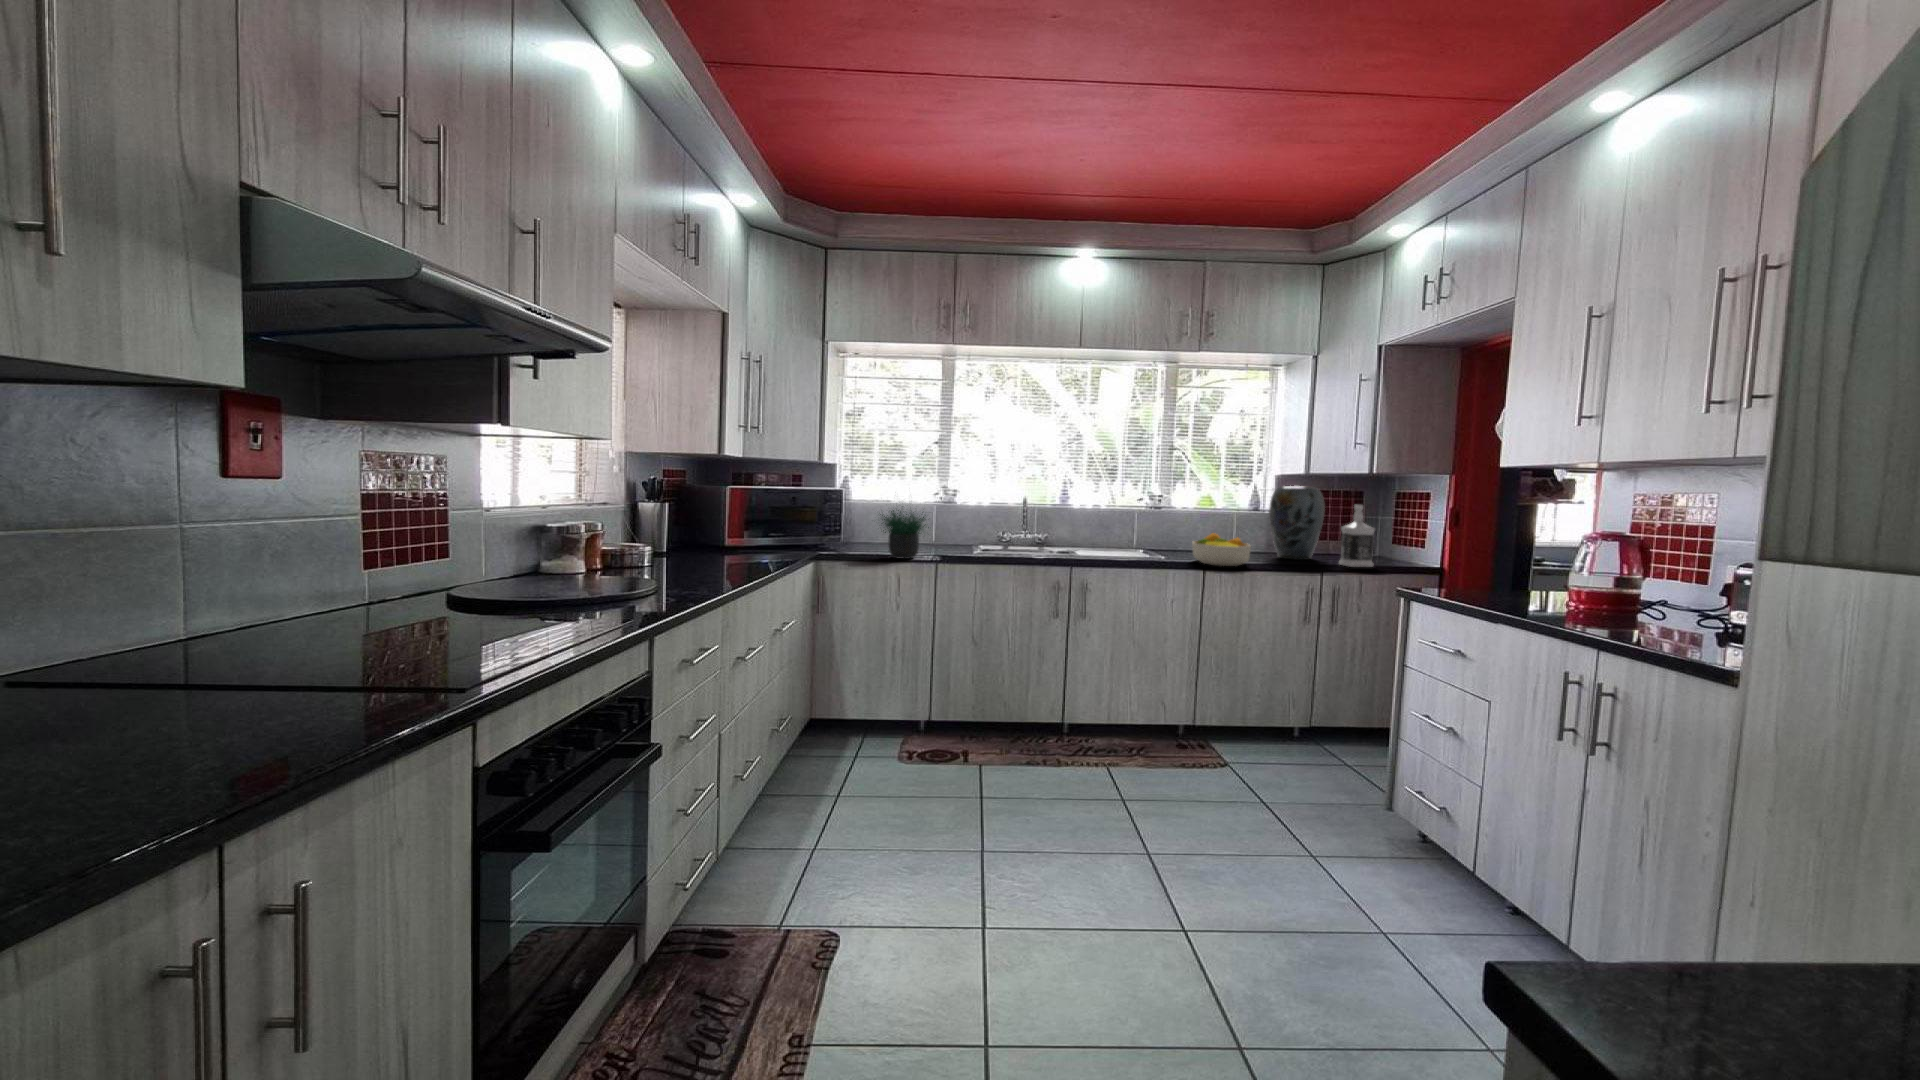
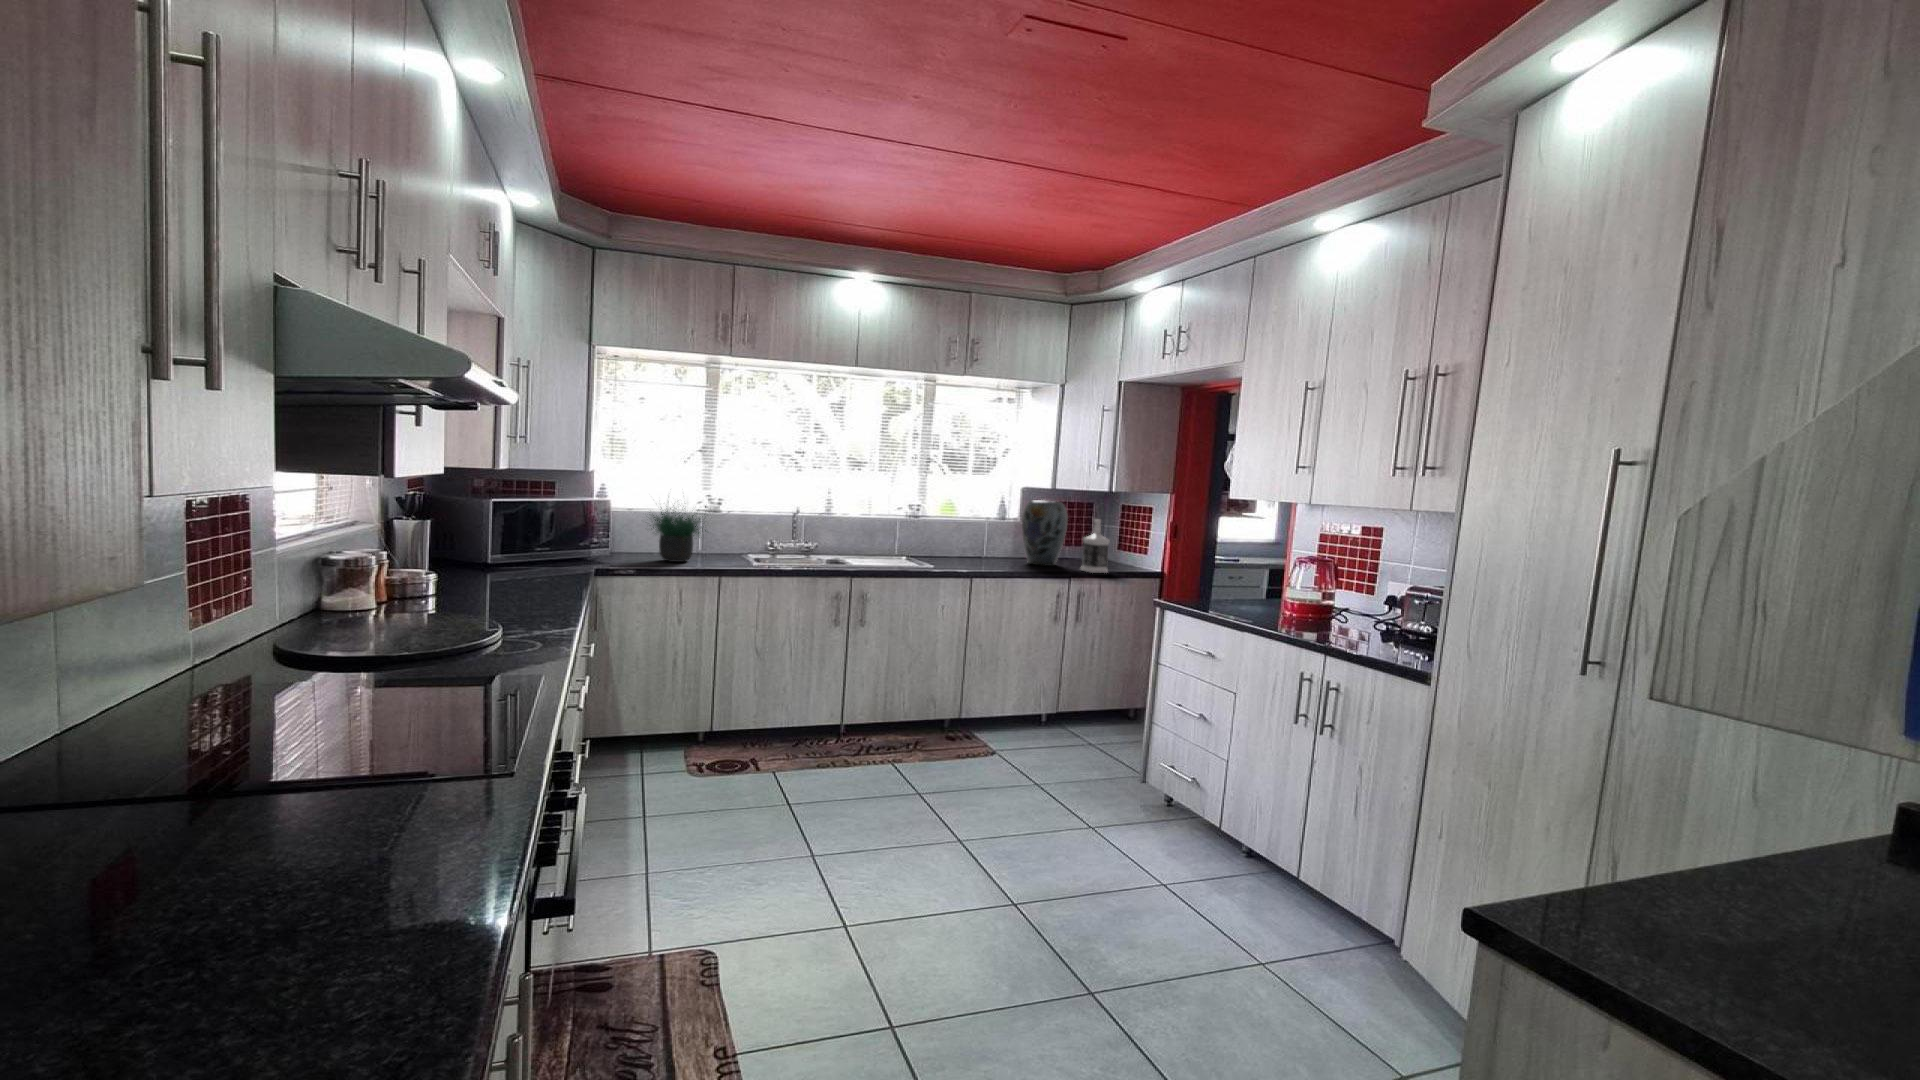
fruit bowl: present [1192,533,1251,566] -> none [959,540,1015,572]

